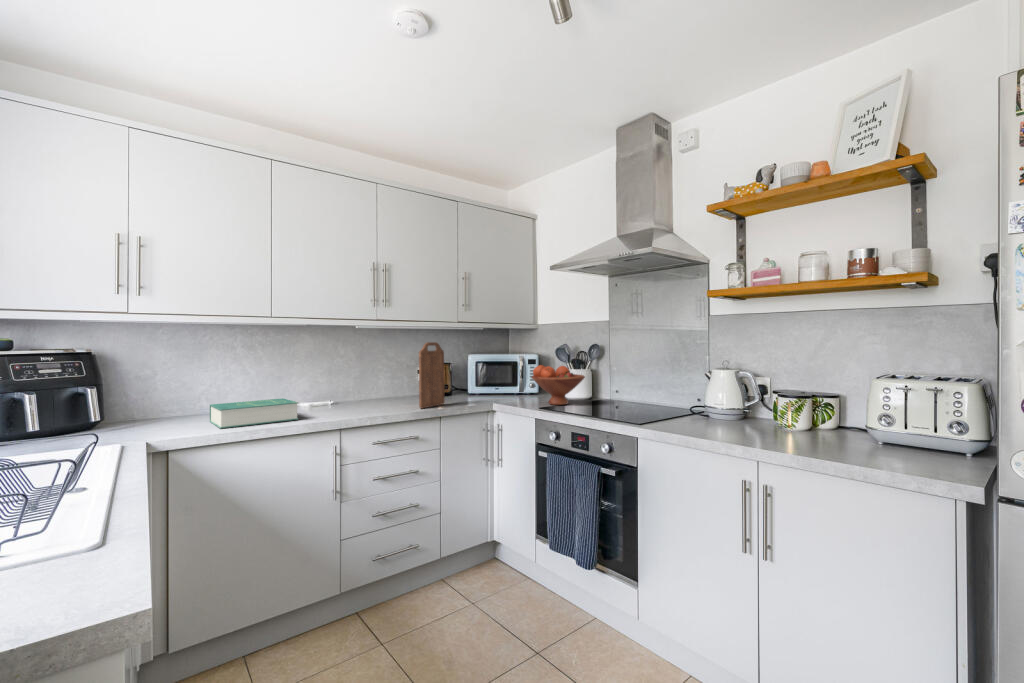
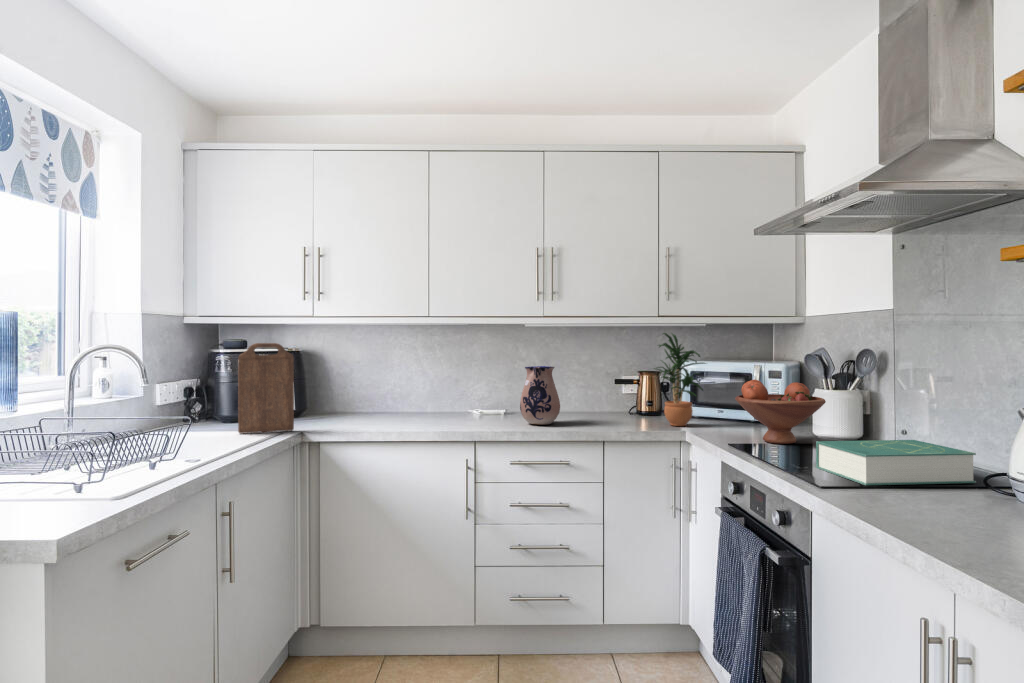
potted plant: none [460,334,496,401] -> present [654,333,706,426]
cutting board: present [419,342,444,408] -> present [238,343,294,433]
ceramic pitcher: none [364,361,399,410] -> present [520,366,560,425]
book: present [210,398,298,429] -> present [816,440,976,485]

